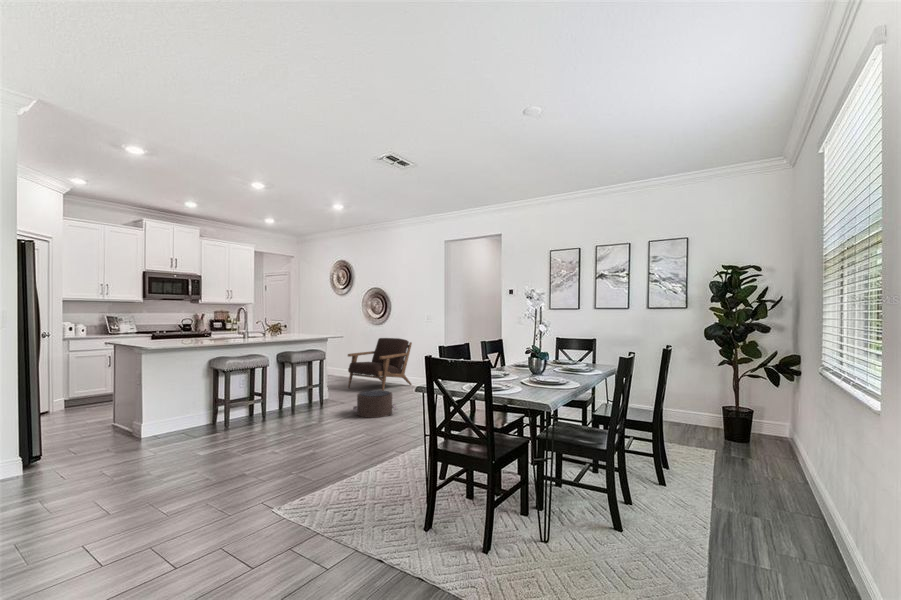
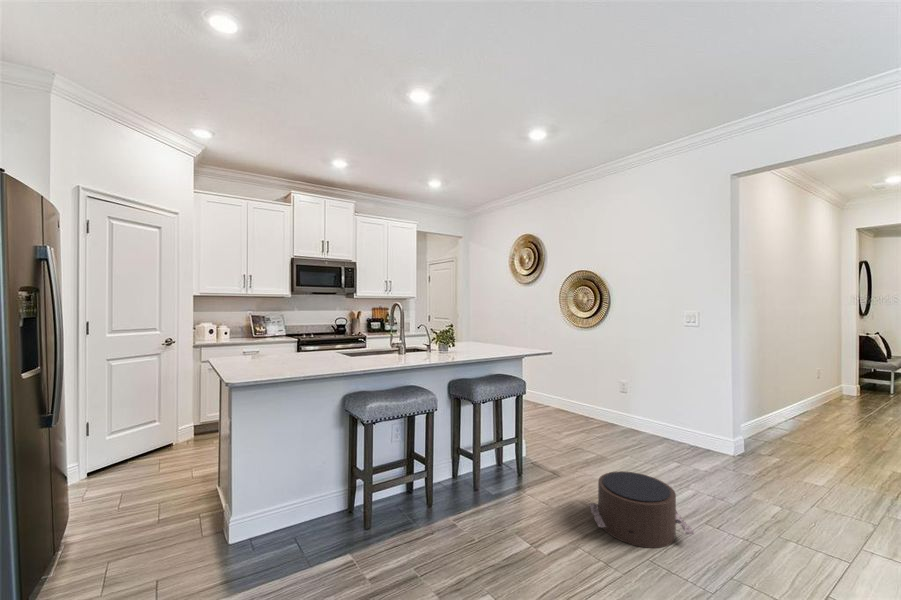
armchair: present [348,338,412,390] -> none [547,351,651,450]

